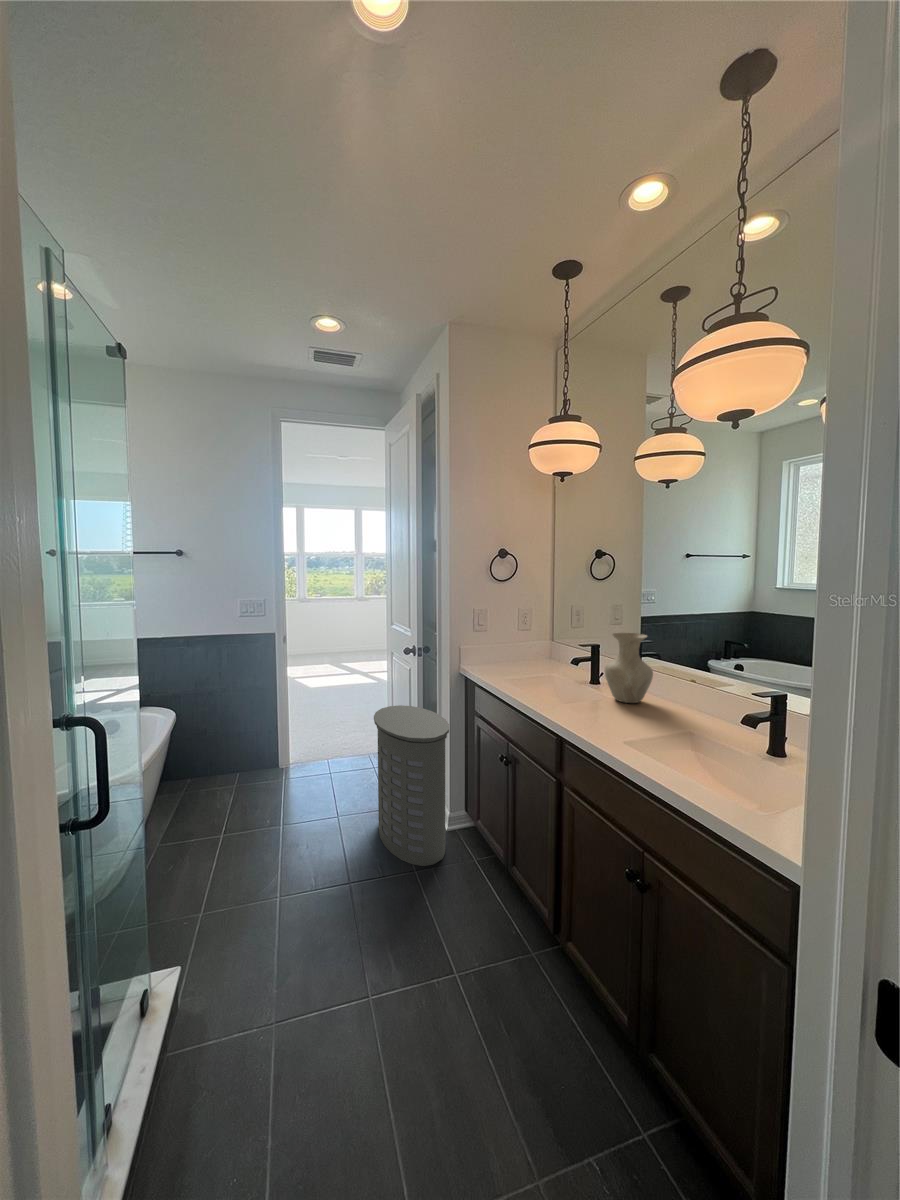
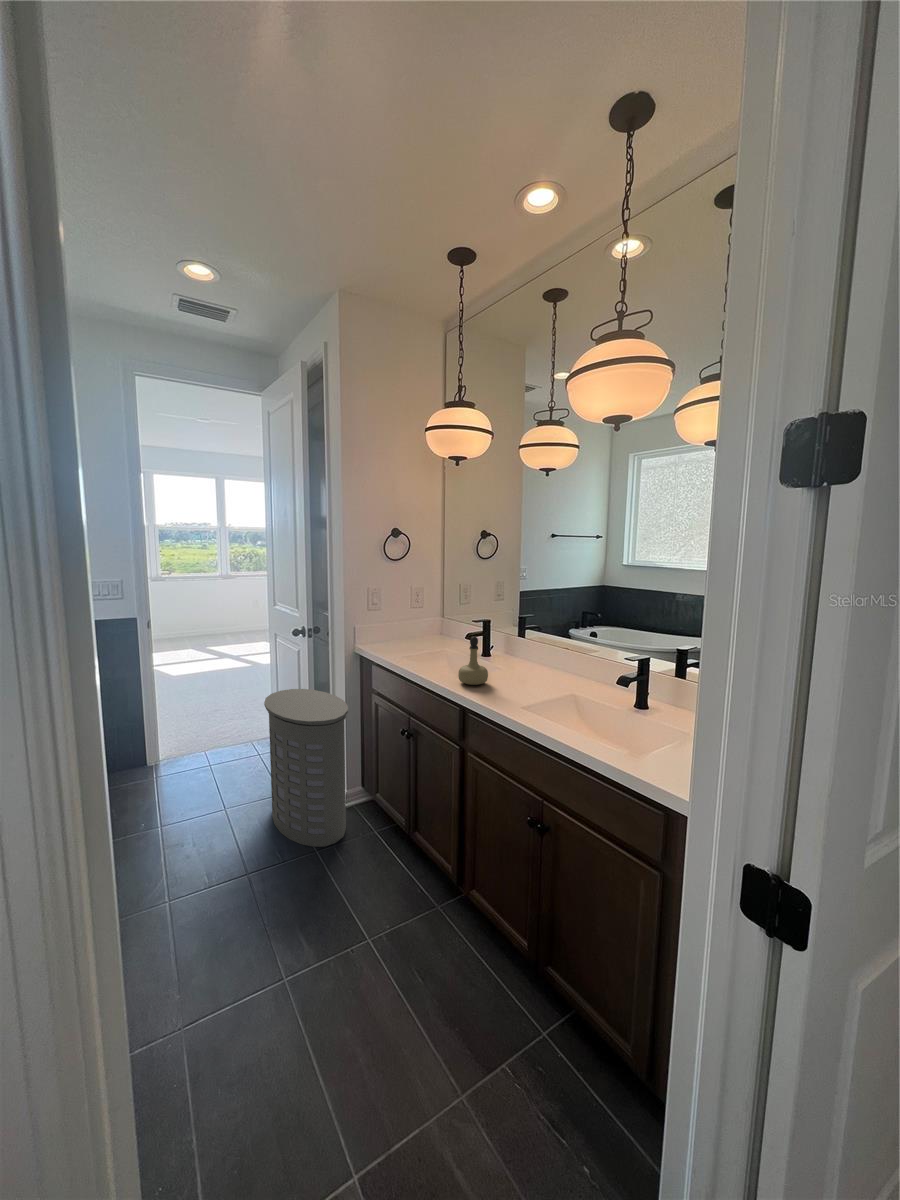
vase: present [605,633,653,703] -> none [498,609,539,672]
perfume bottle: none [556,660,589,713] -> present [458,636,488,685]

